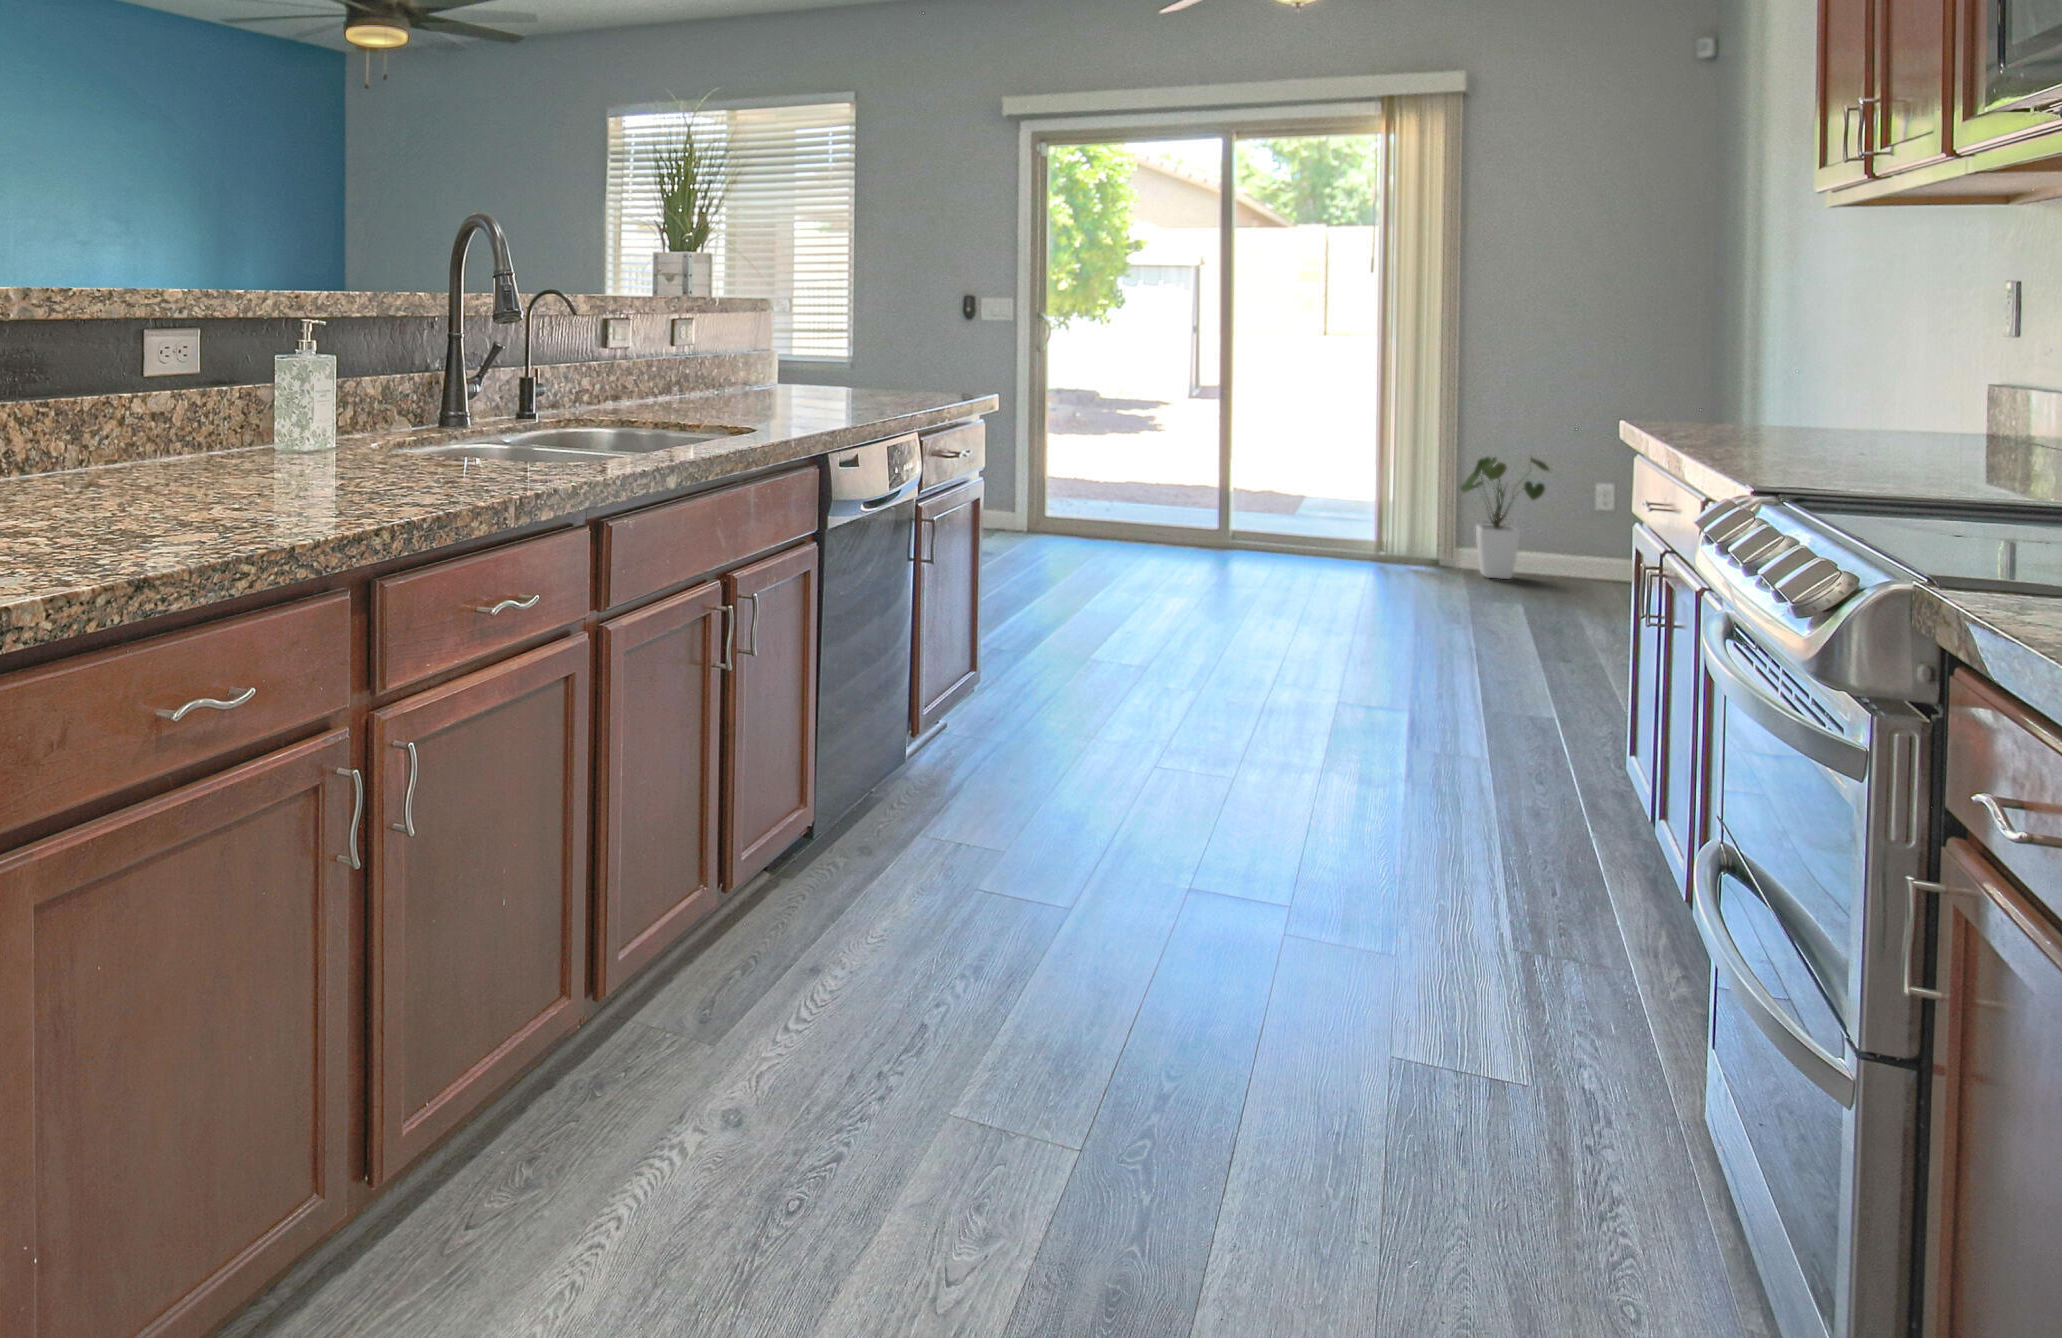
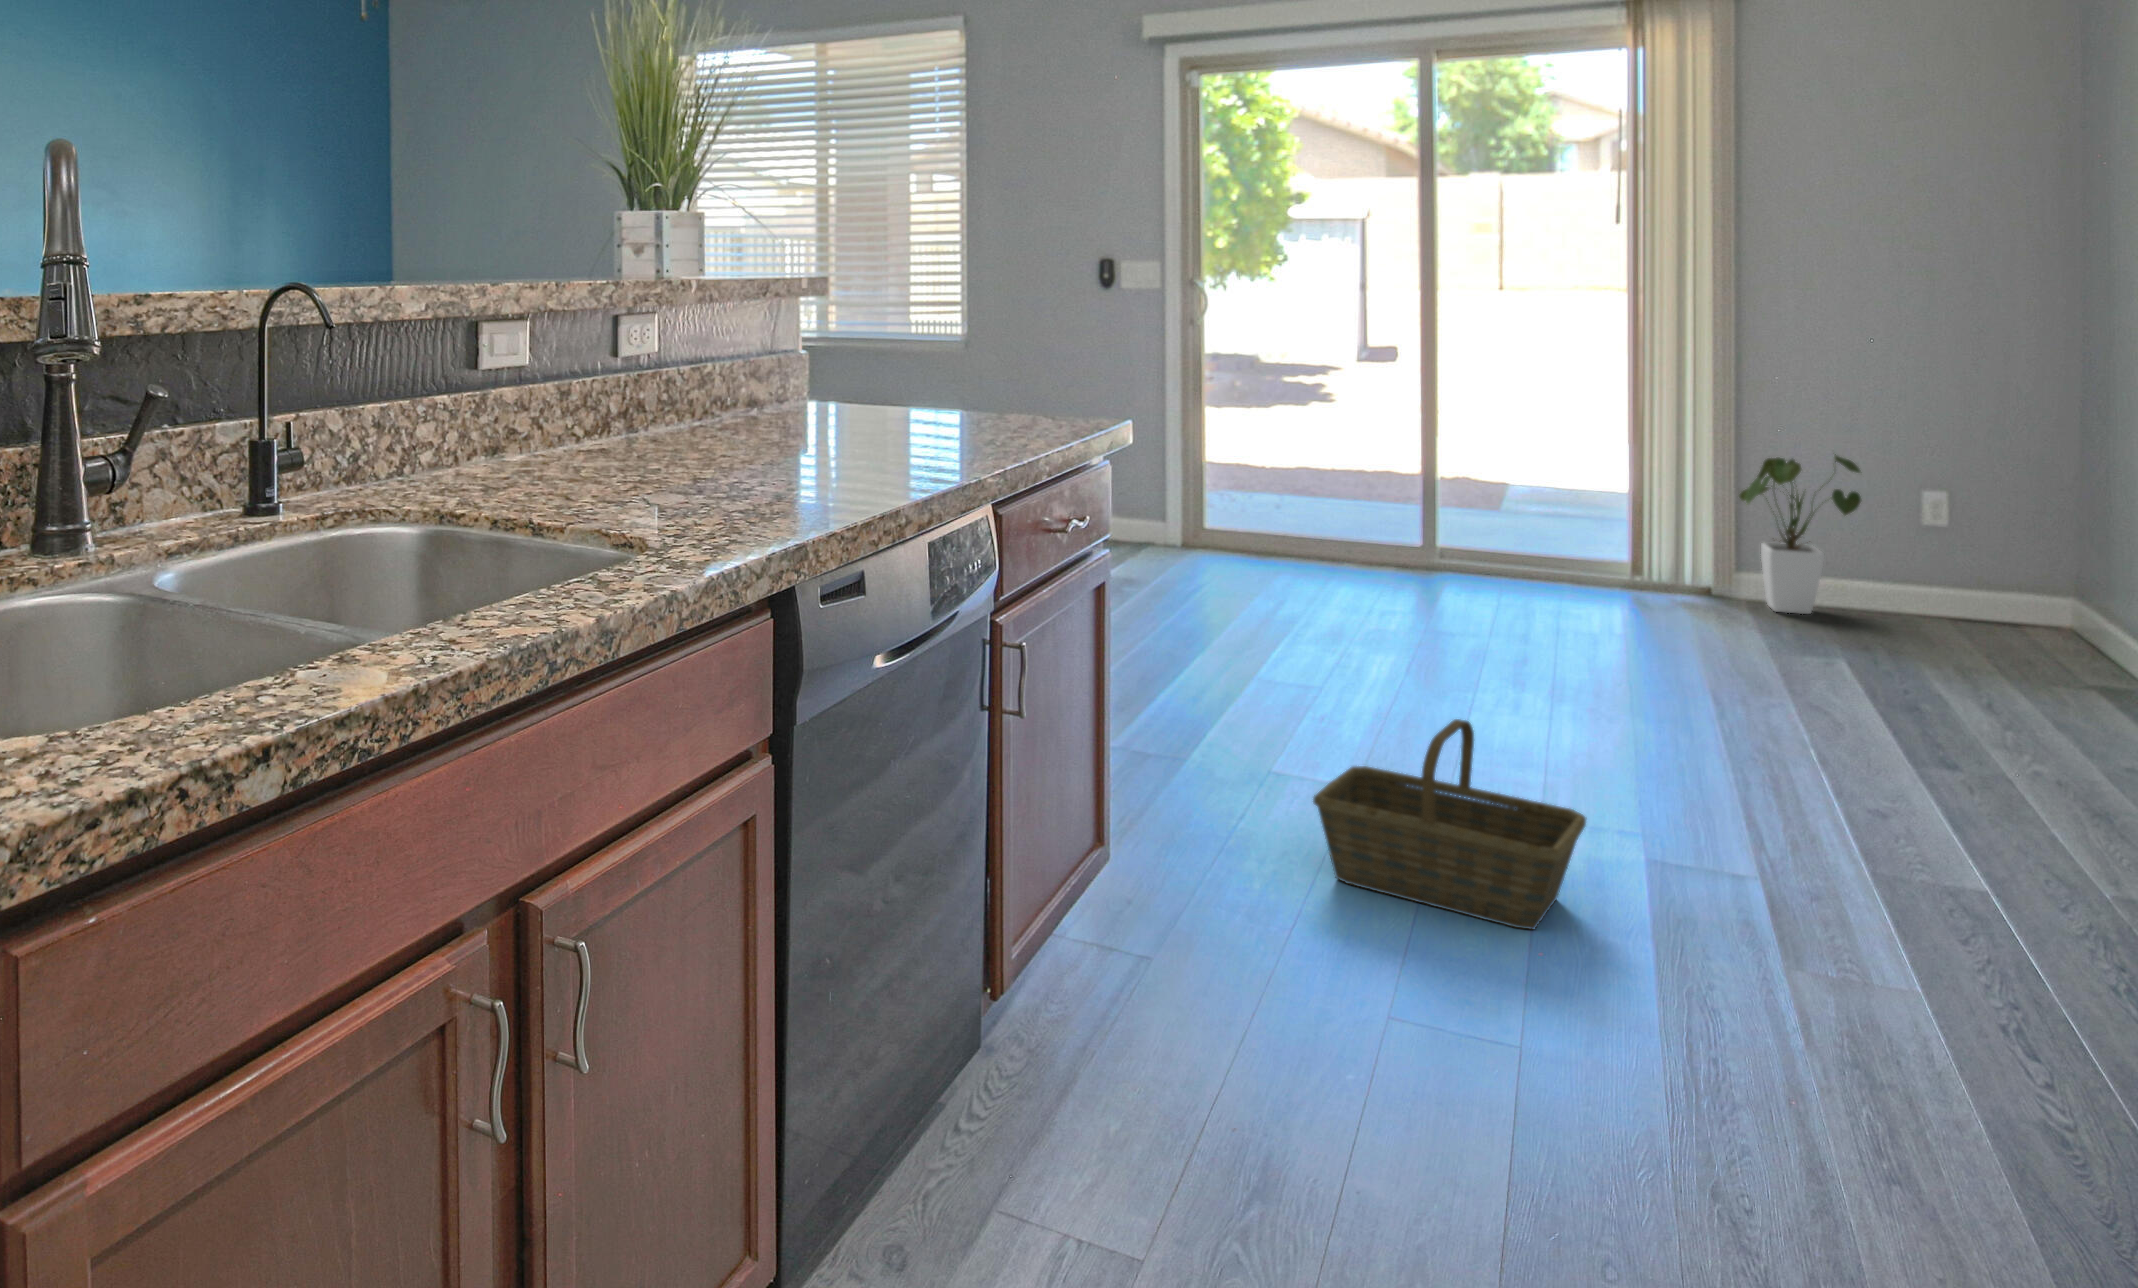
basket: none [1126,602,1308,737] -> present [1313,719,1586,929]

